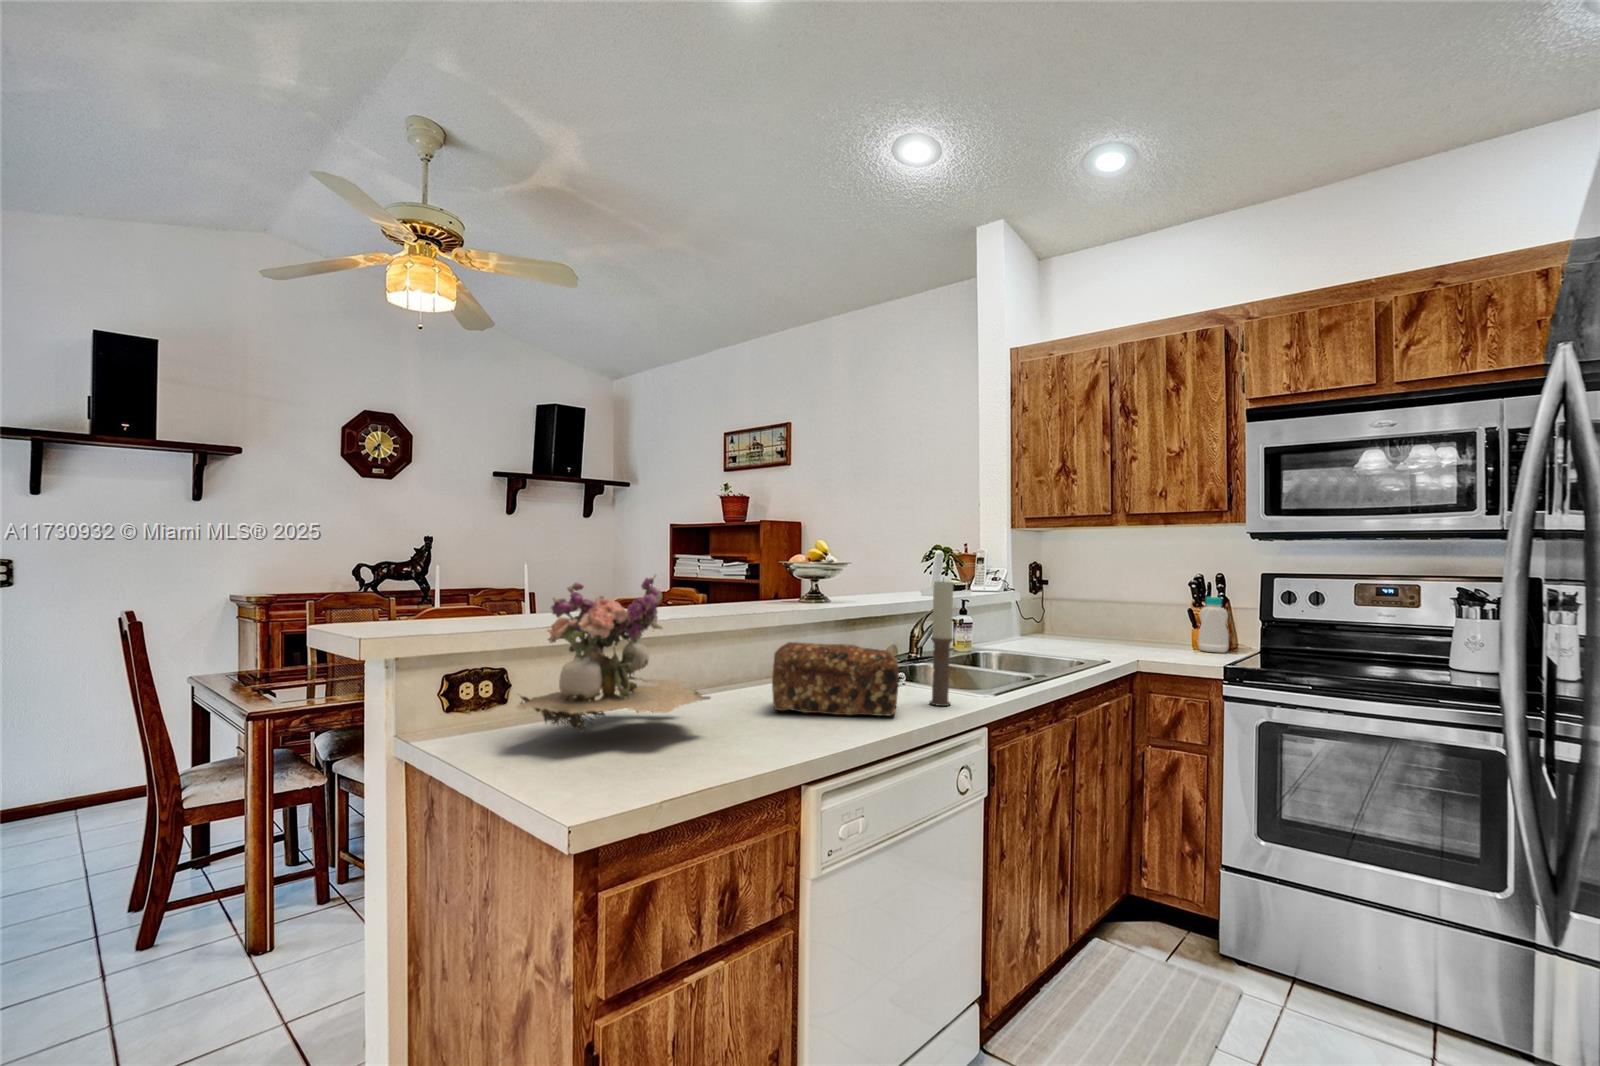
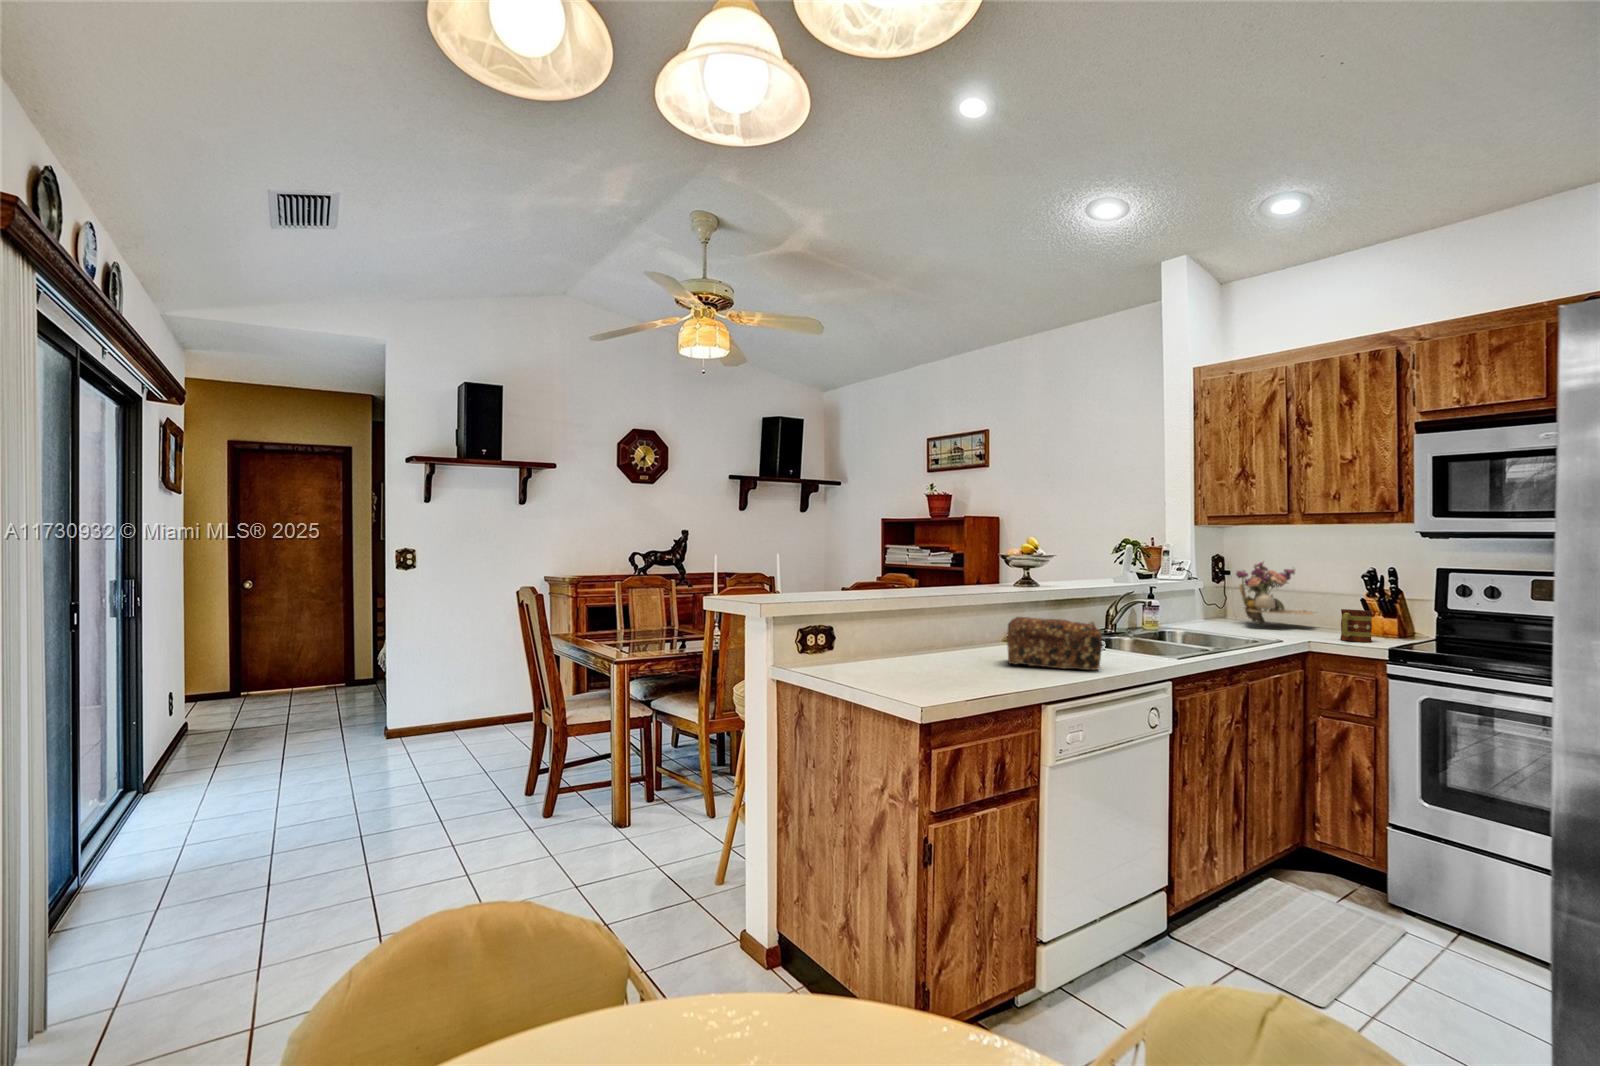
flower arrangement: present [518,574,710,733] -> present [1236,562,1314,624]
candle: present [930,581,953,706] -> none [1124,572,1143,666]
bottle: present [1198,597,1229,653] -> none [1374,589,1404,639]
mug: none [1167,621,1200,658] -> present [1341,609,1372,642]

